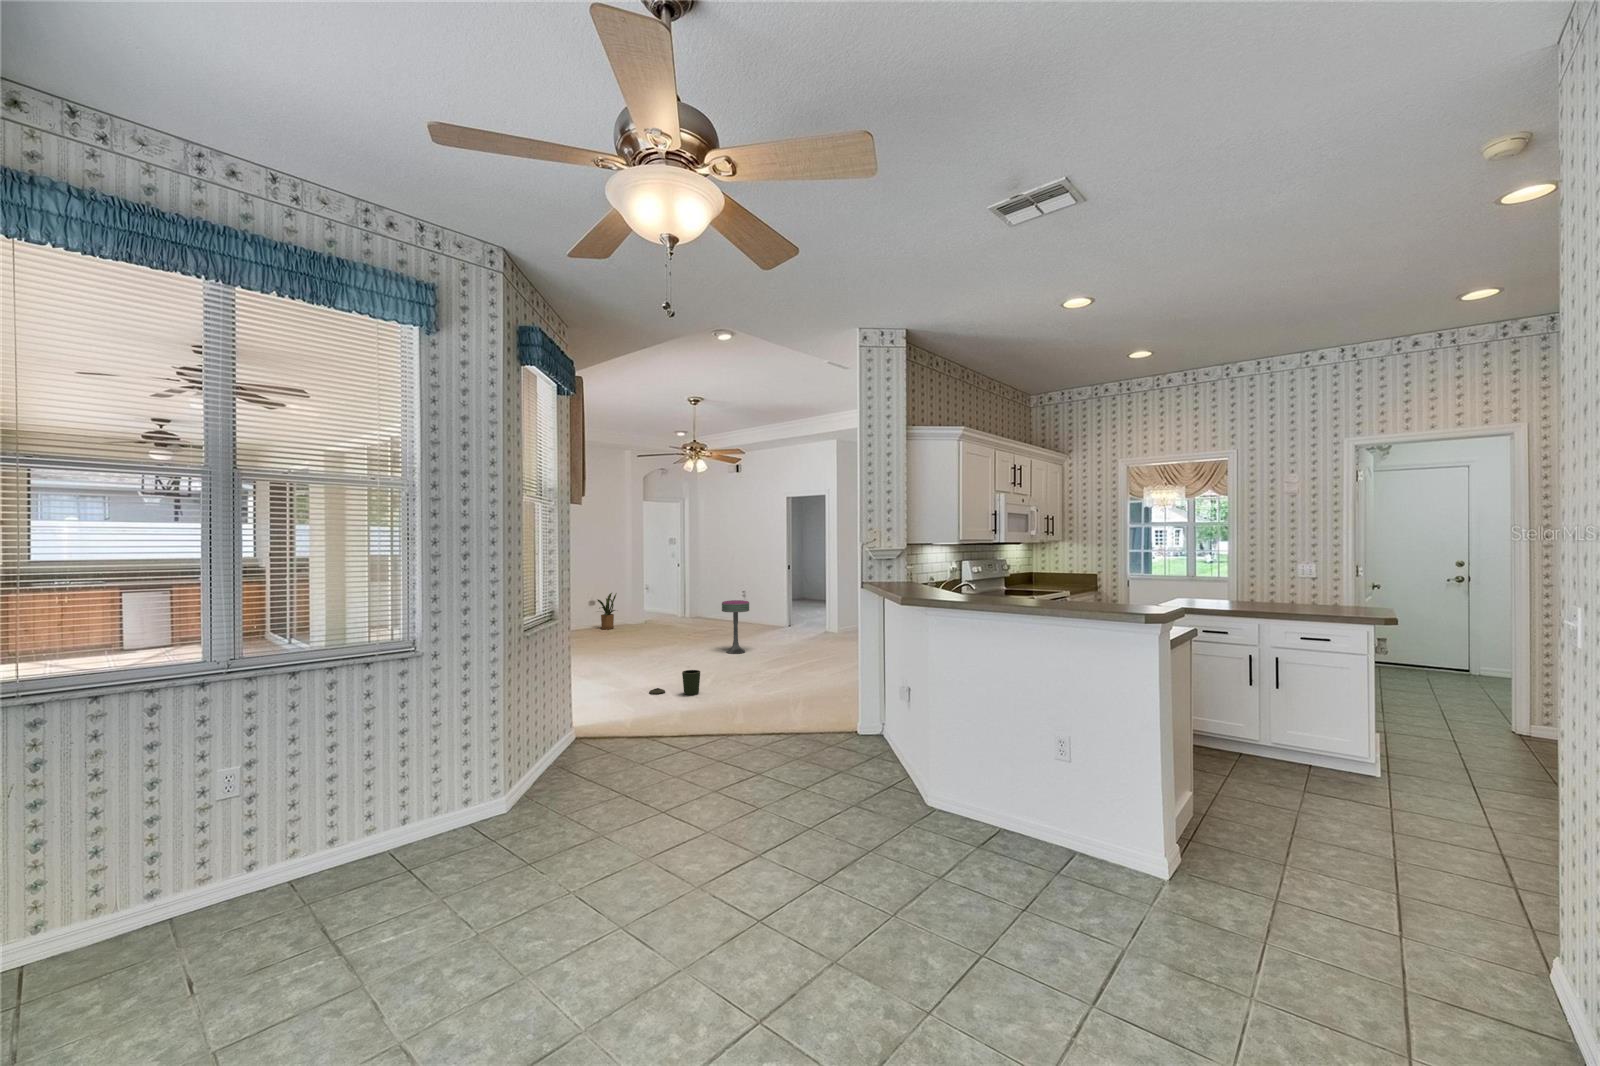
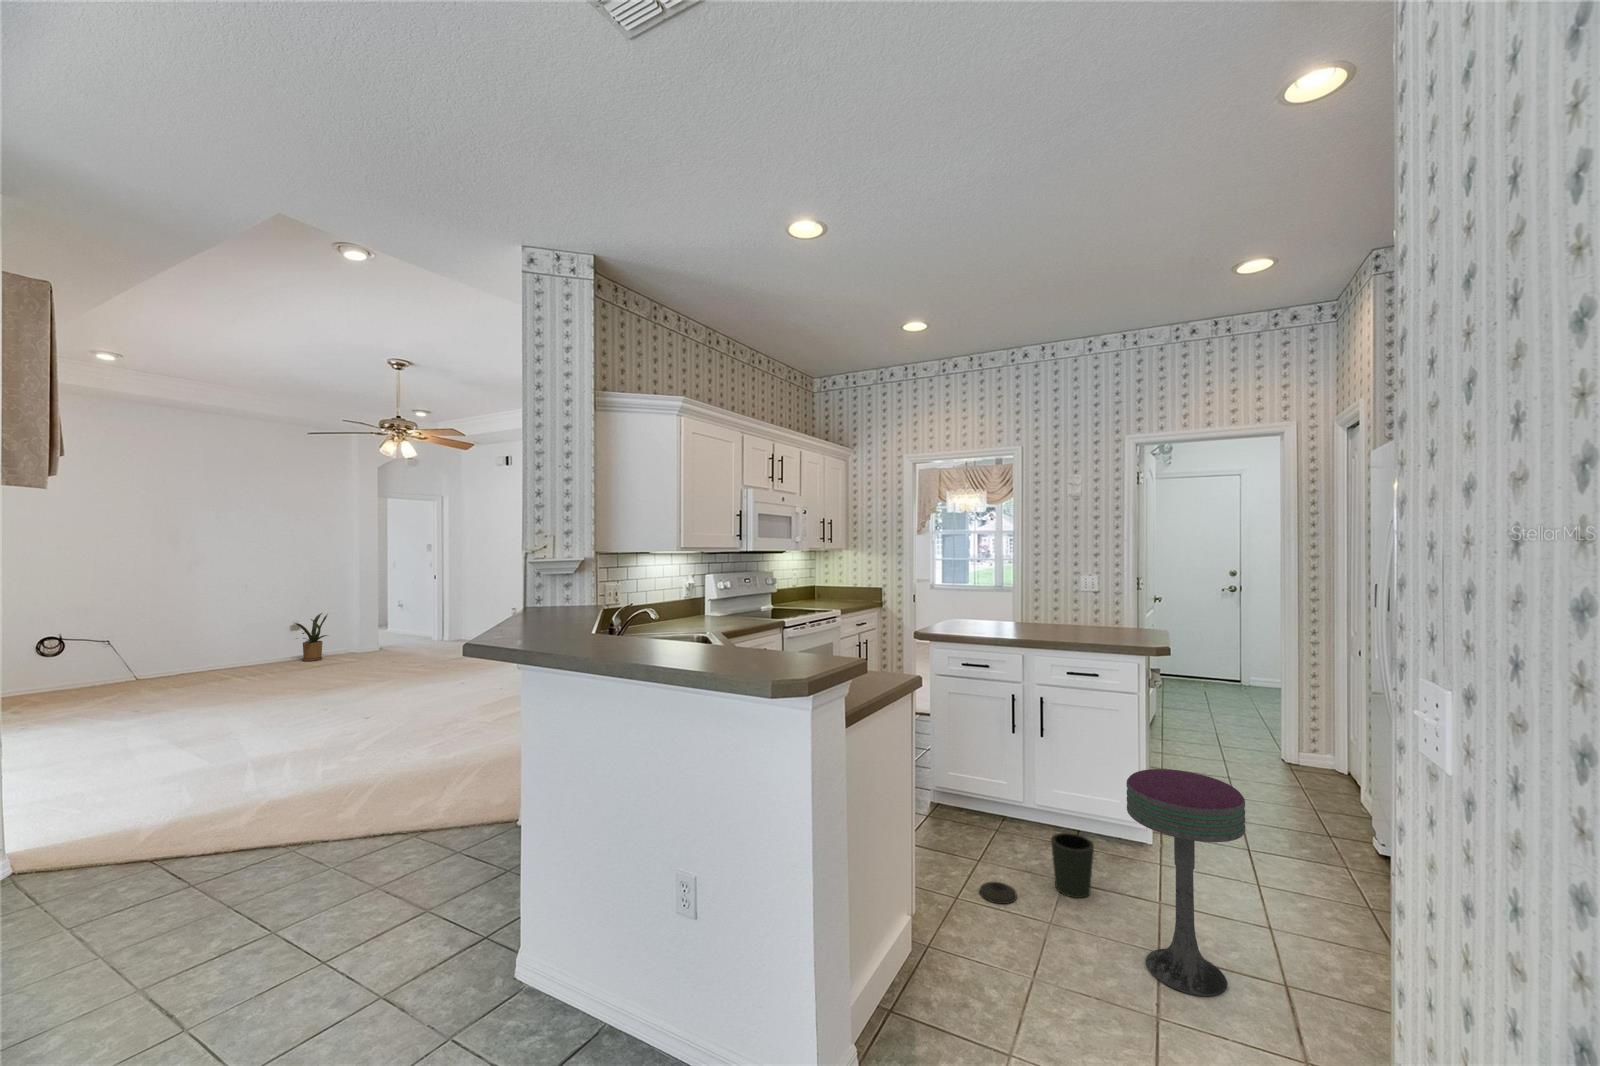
bar stool: present [722,600,749,654] -> present [1126,769,1246,996]
trash can: present [649,670,700,695] -> present [980,833,1094,904]

